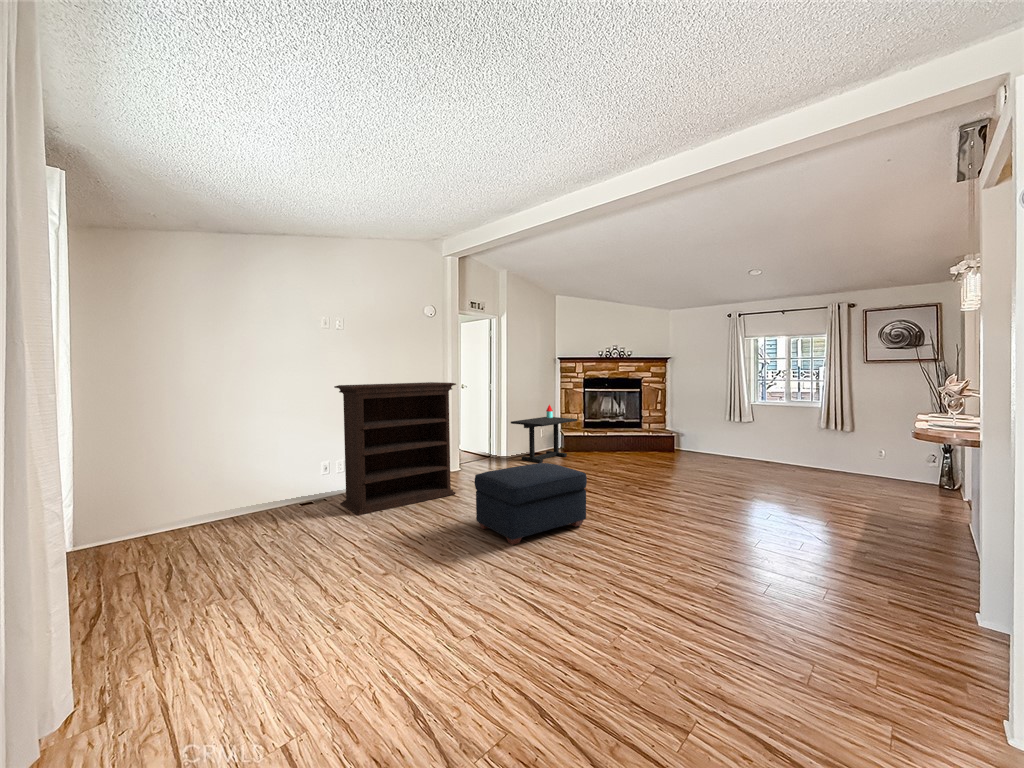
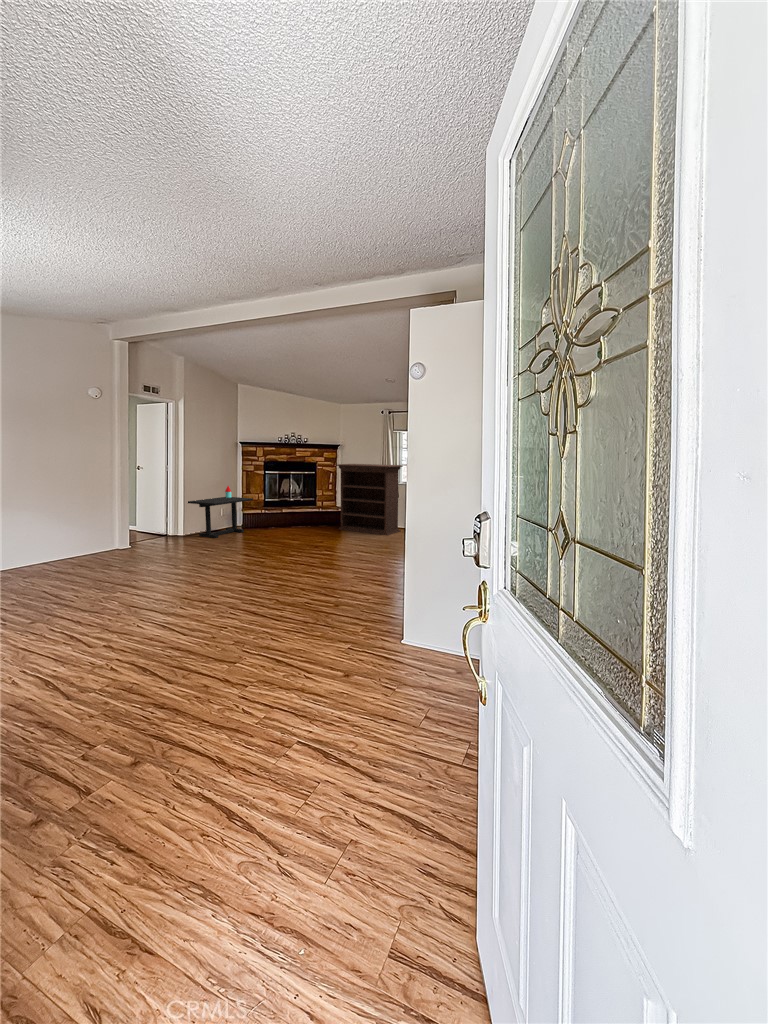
bookshelf: present [334,382,456,516] -> present [337,464,403,535]
ottoman: present [475,463,587,545] -> none [127,535,226,597]

